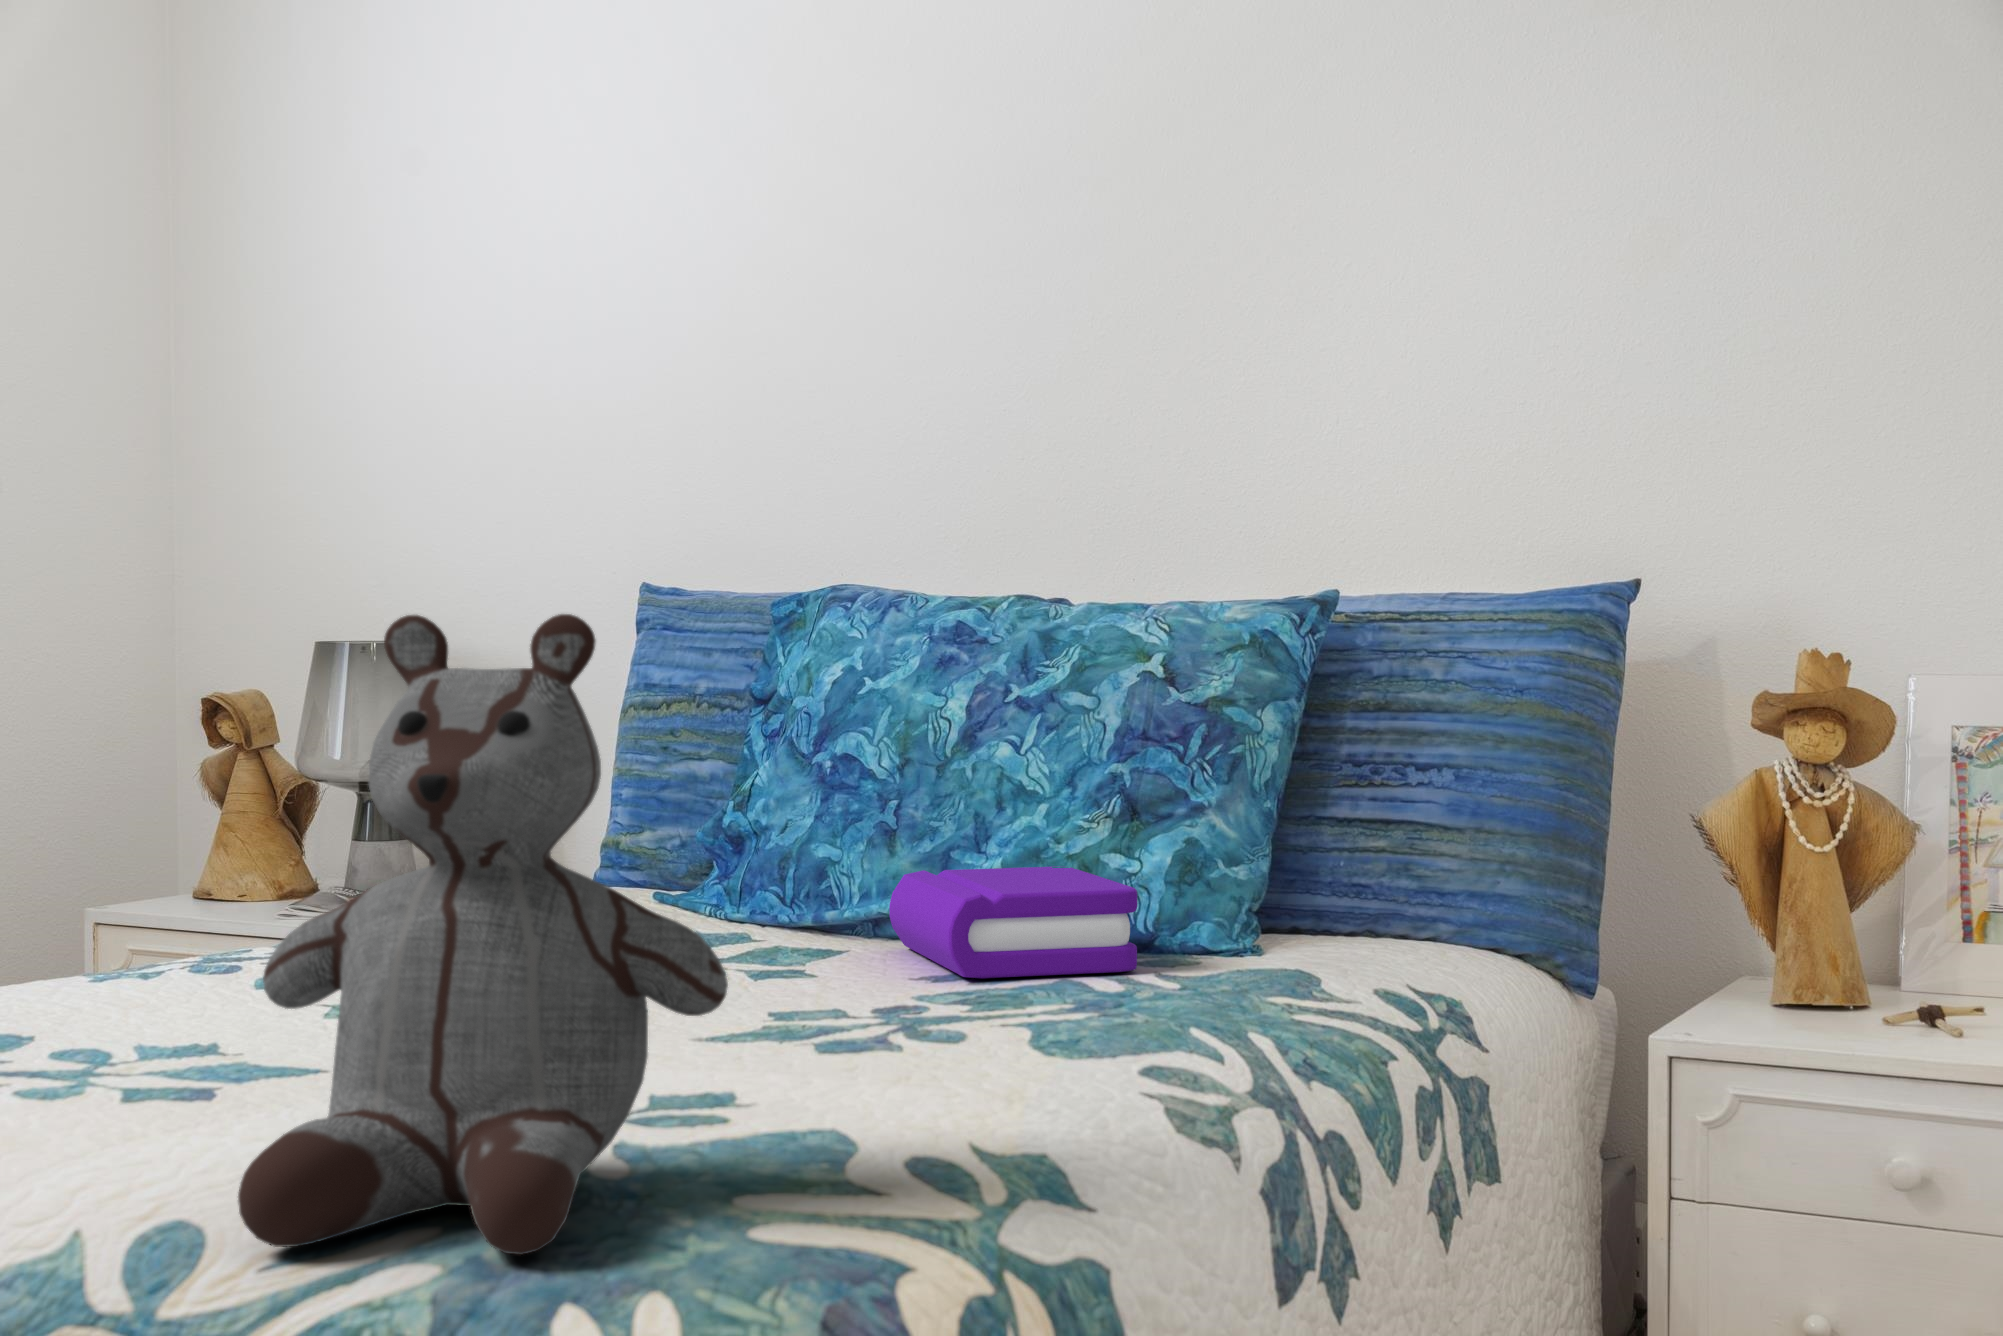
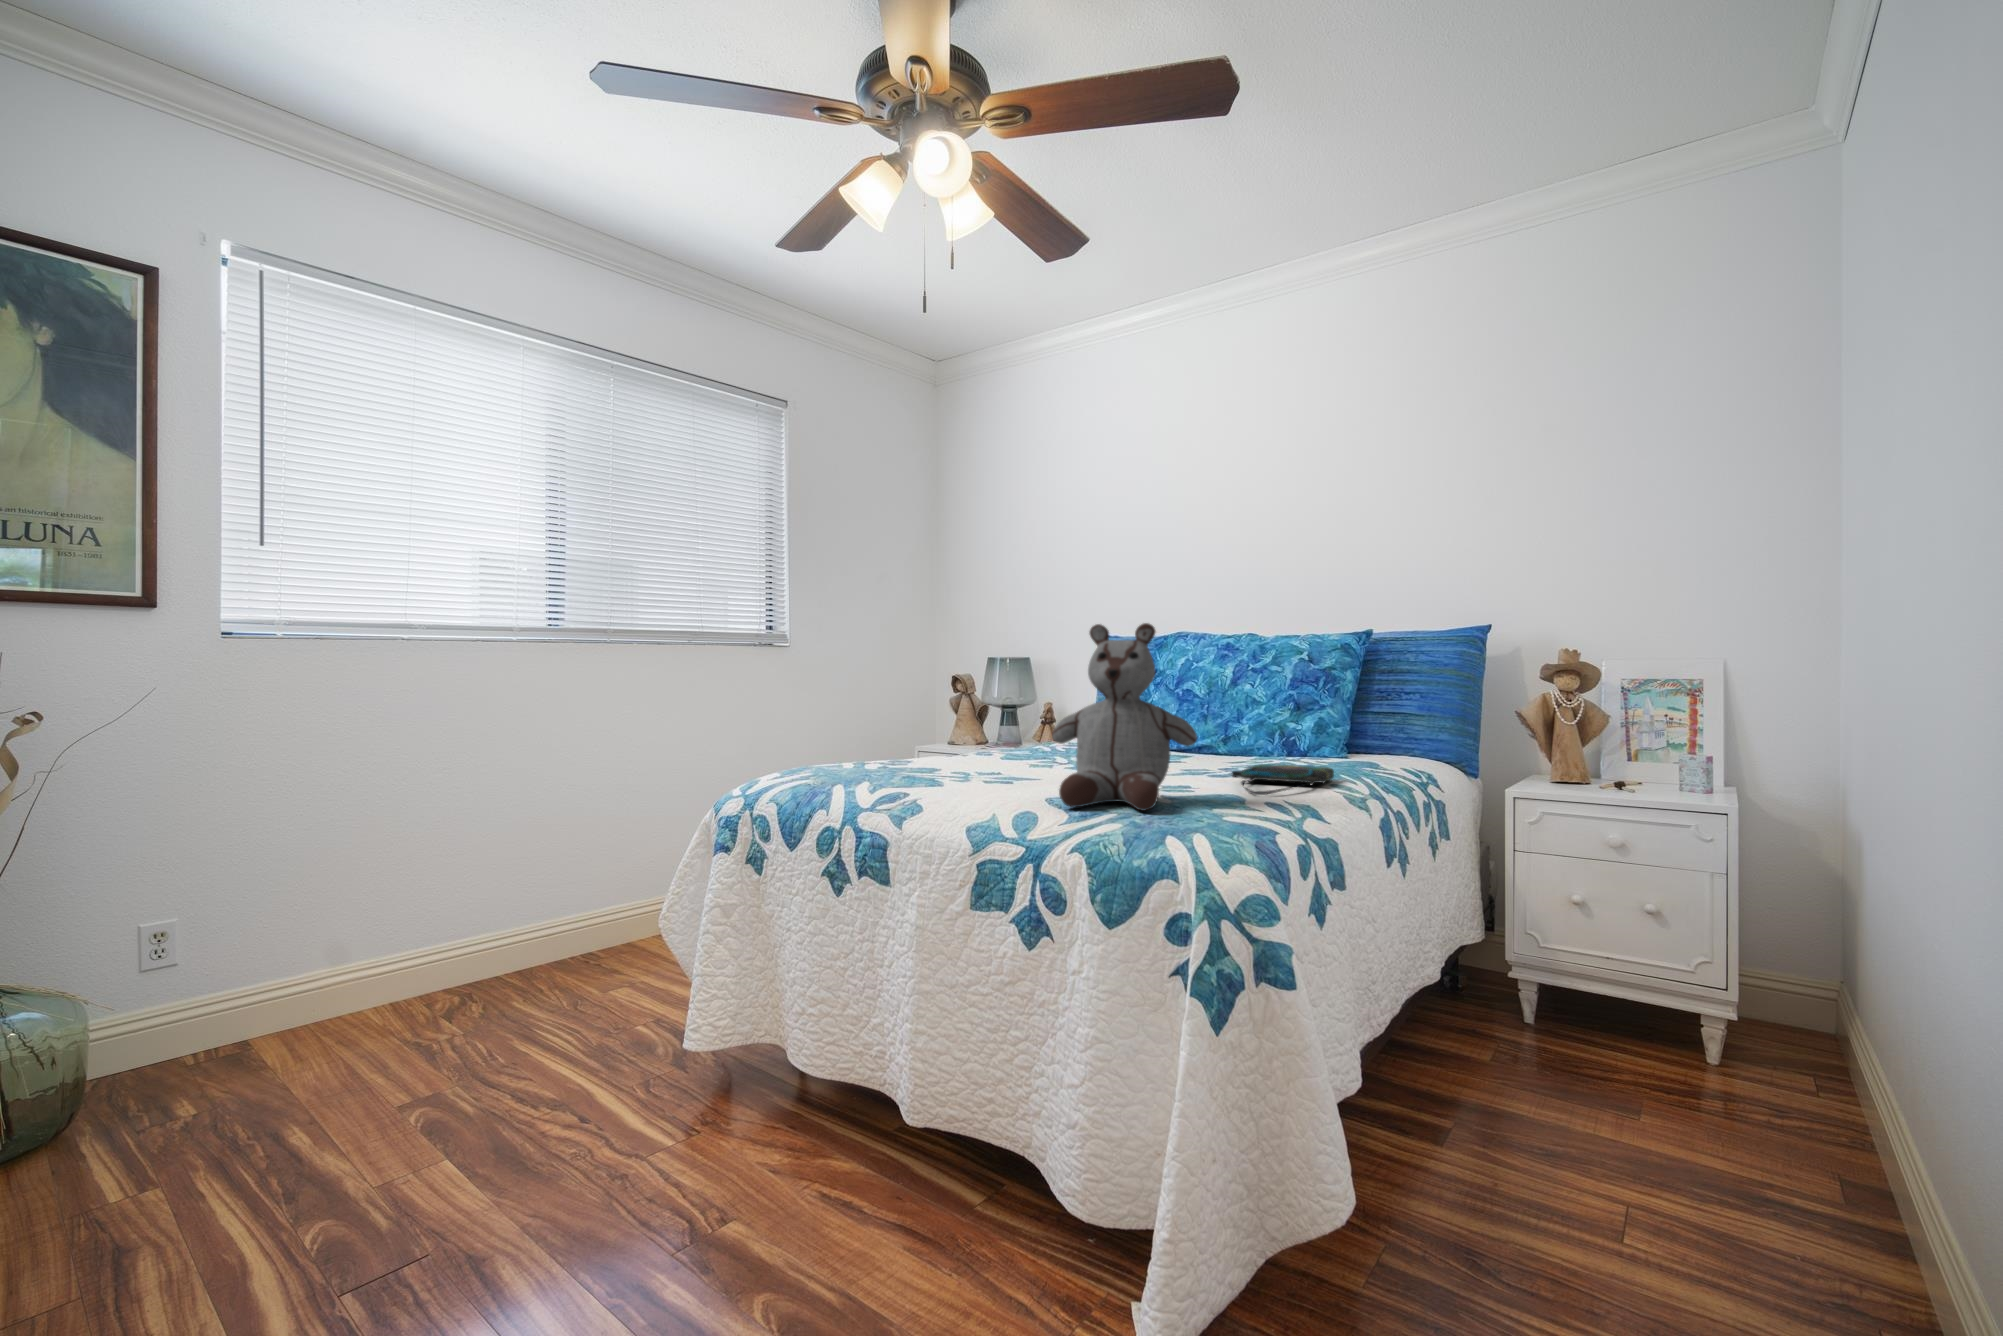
book: present [890,867,1137,978] -> none [1209,728,1303,762]
tote bag: none [888,1010,1191,1144] -> present [1232,764,1334,795]

